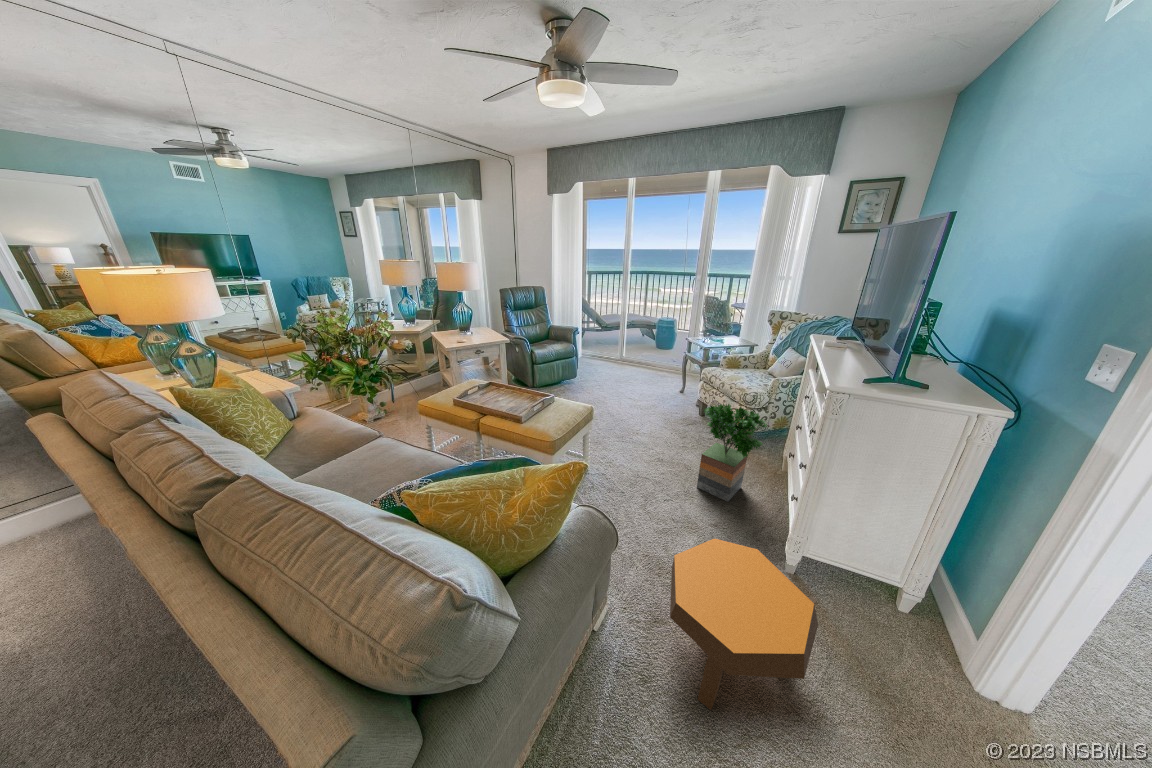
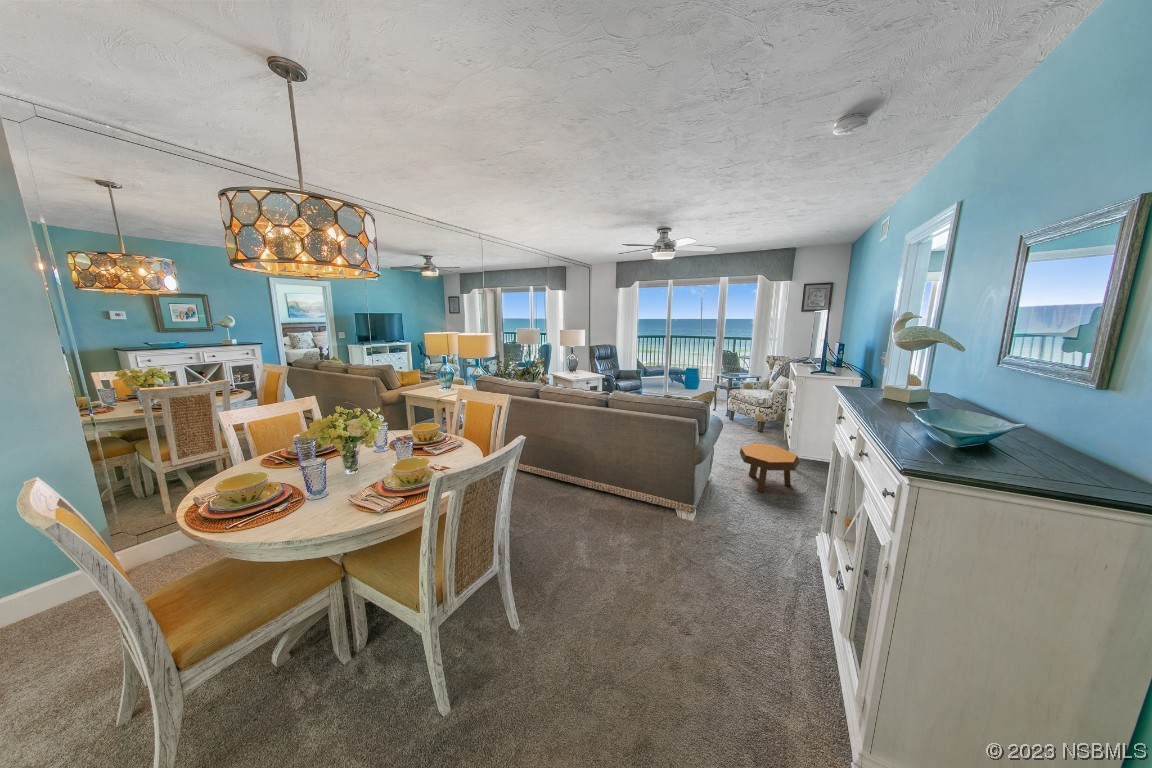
potted tree: present [697,404,767,502] -> none [739,399,773,449]

